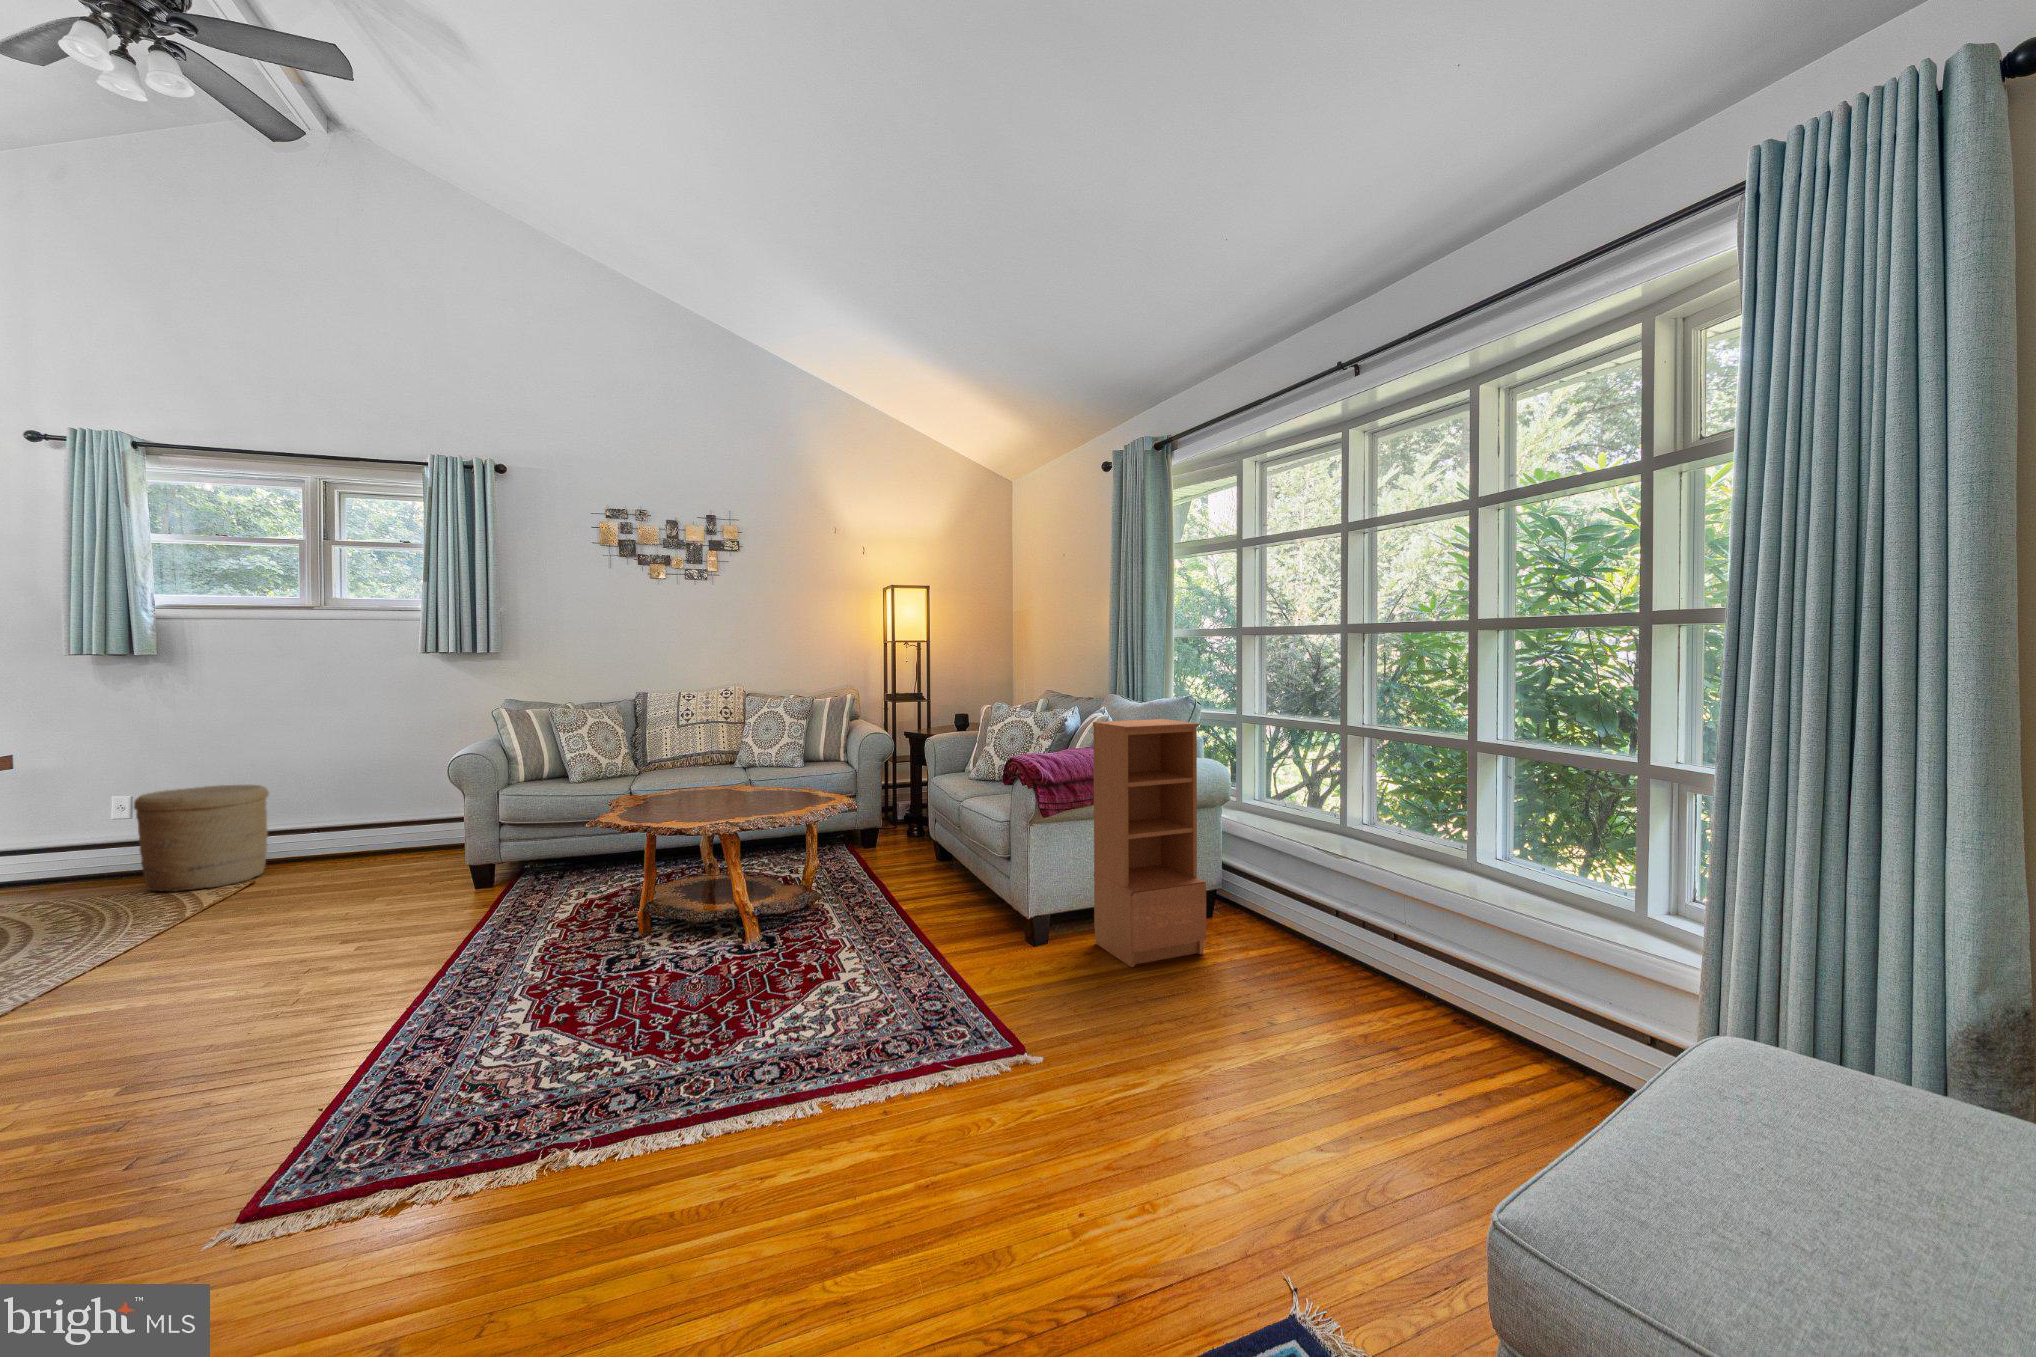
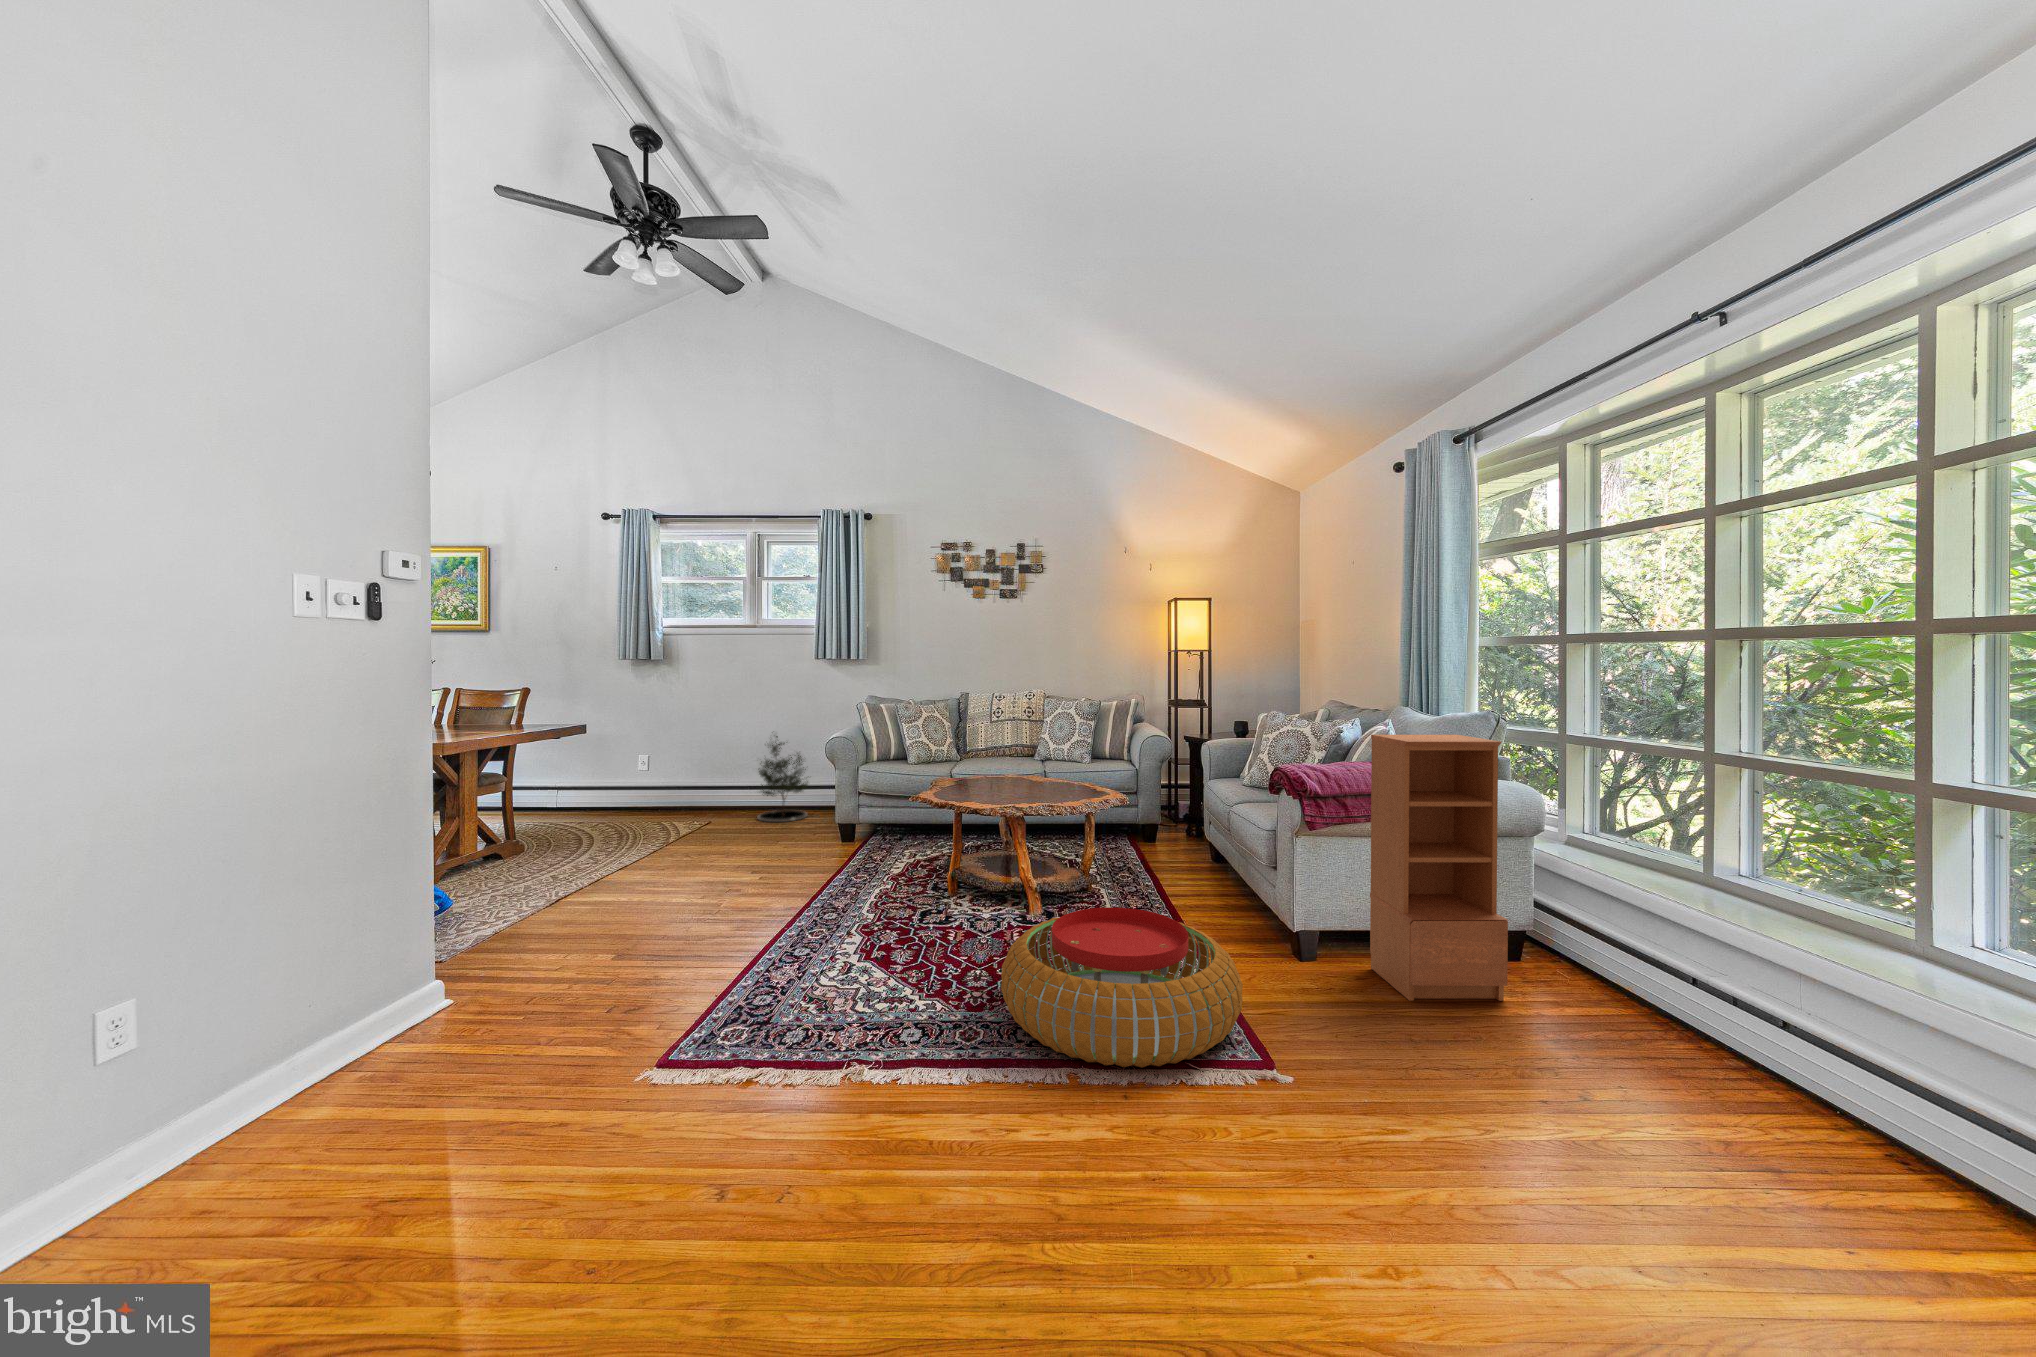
potted tree: none [331,749,424,872] -> present [757,736,808,822]
woven basket: present [134,785,269,892] -> none [647,752,720,824]
pouf: none [731,918,991,1087] -> present [1001,907,1243,1068]

